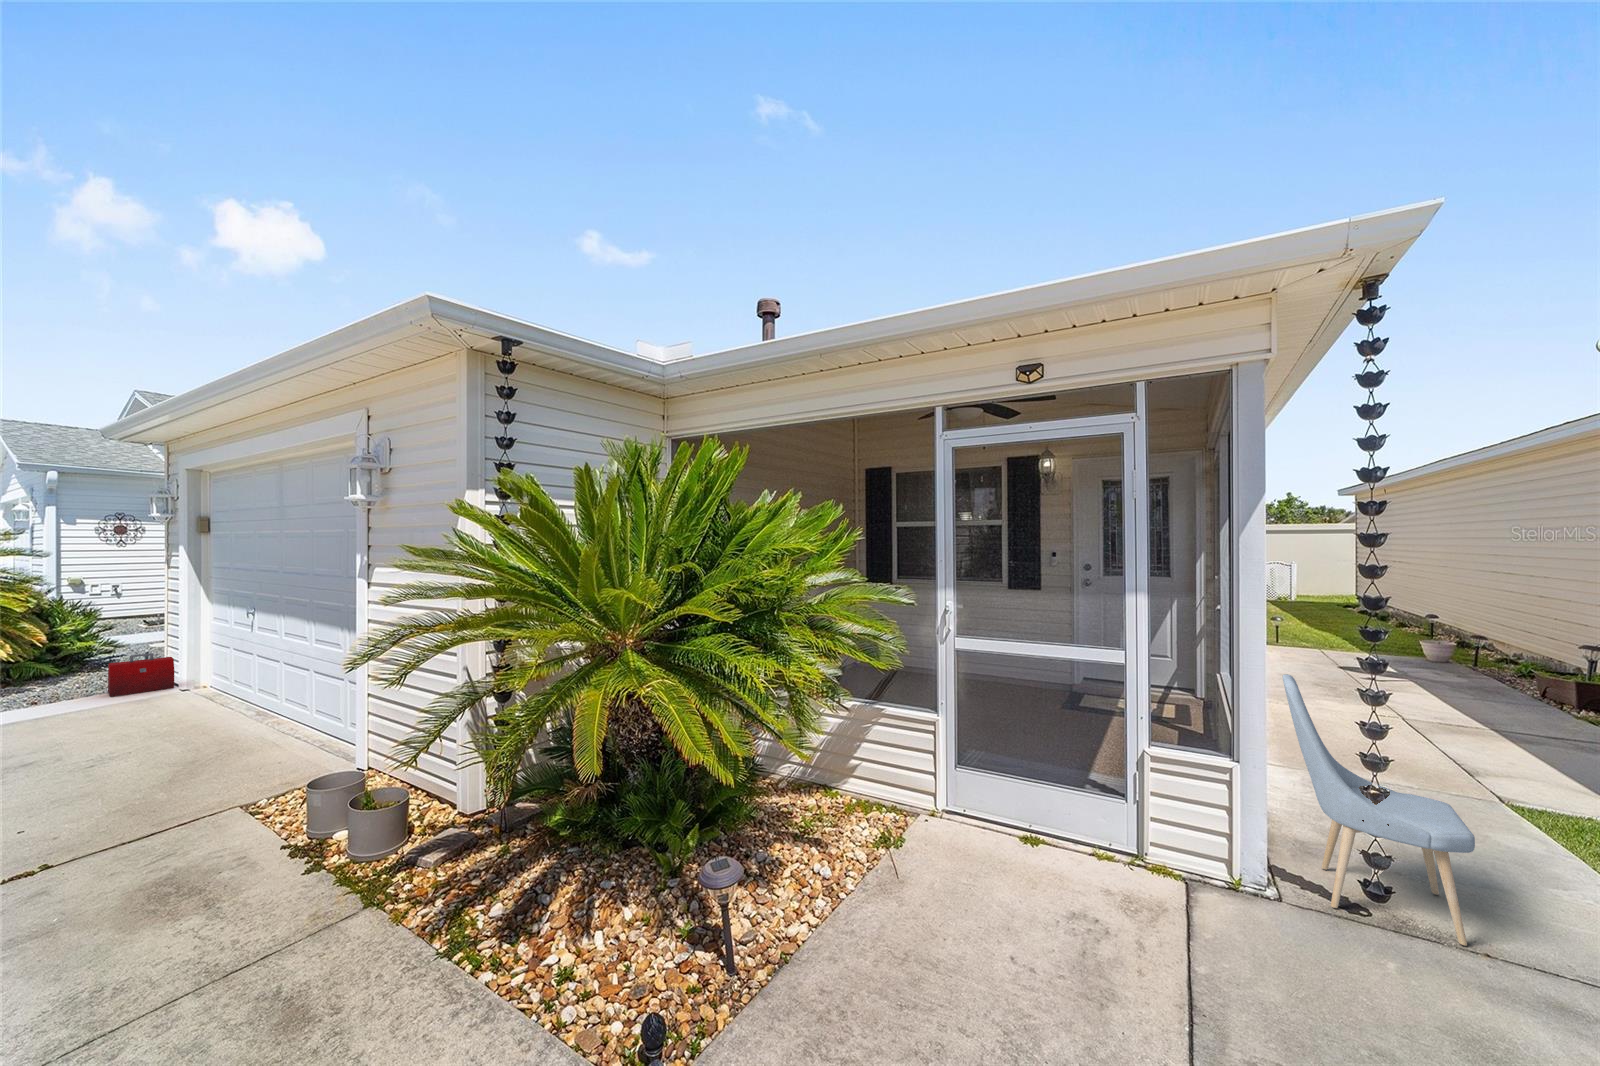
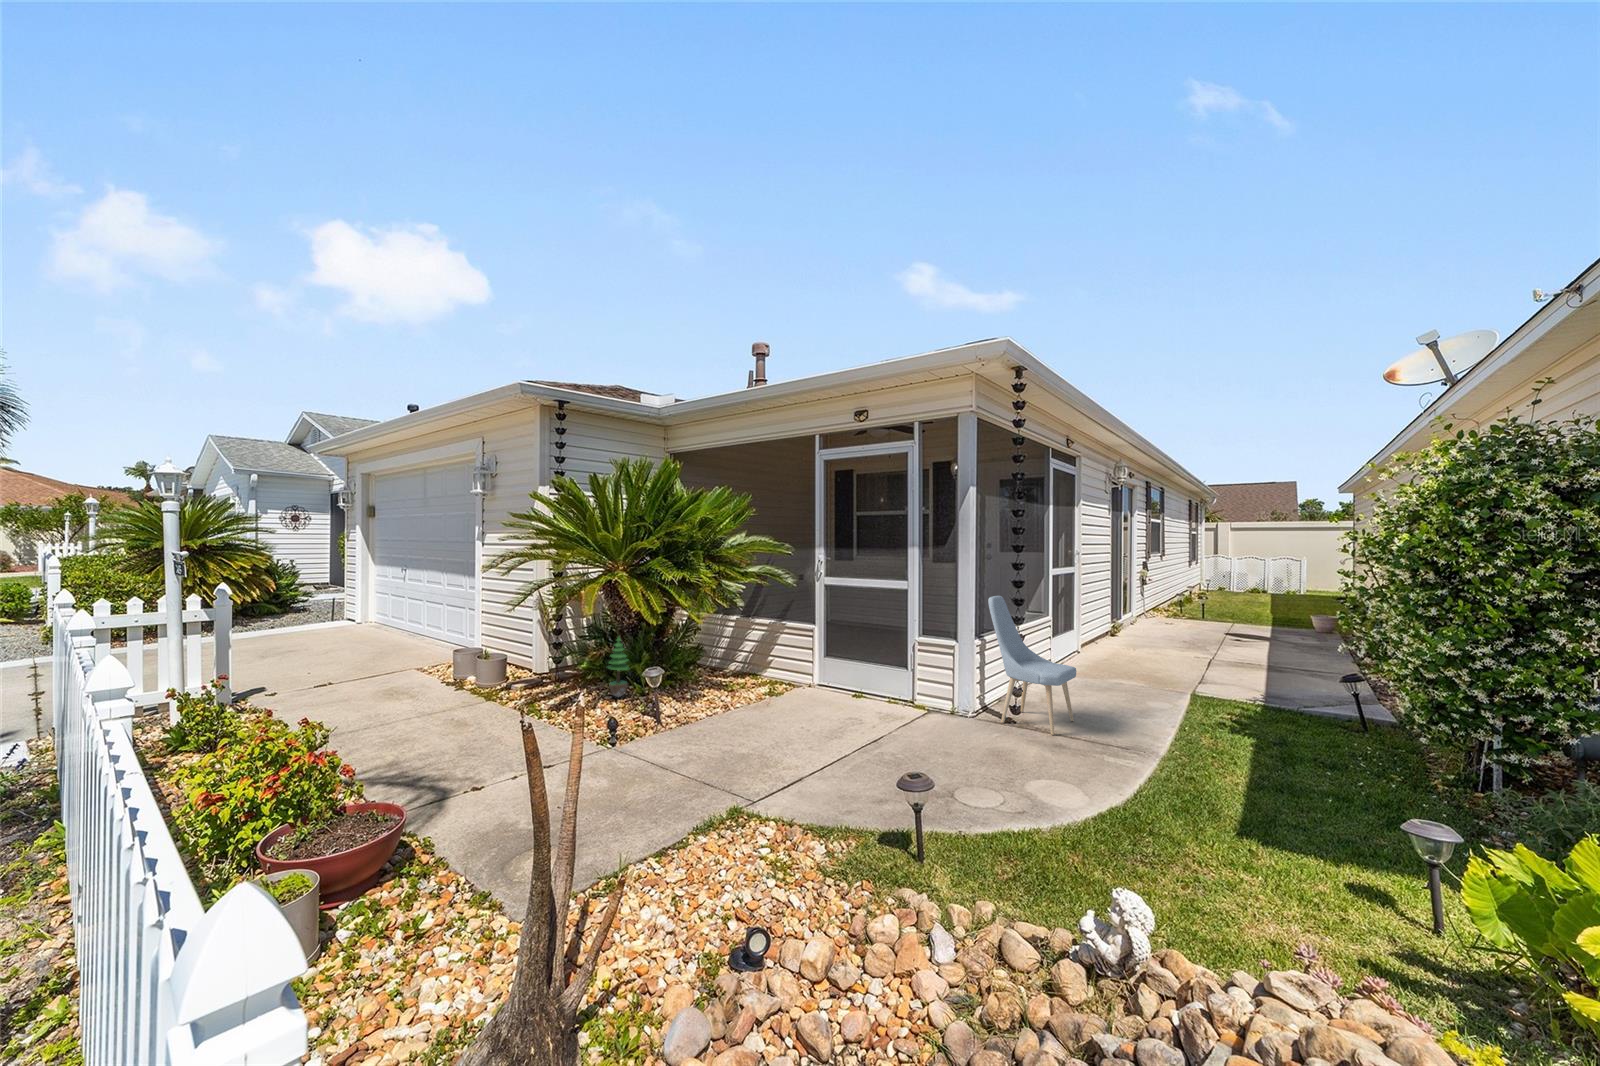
toolbox: present [108,653,174,697] -> none [313,600,353,627]
potted tree: none [599,756,641,871] -> present [608,637,629,697]

